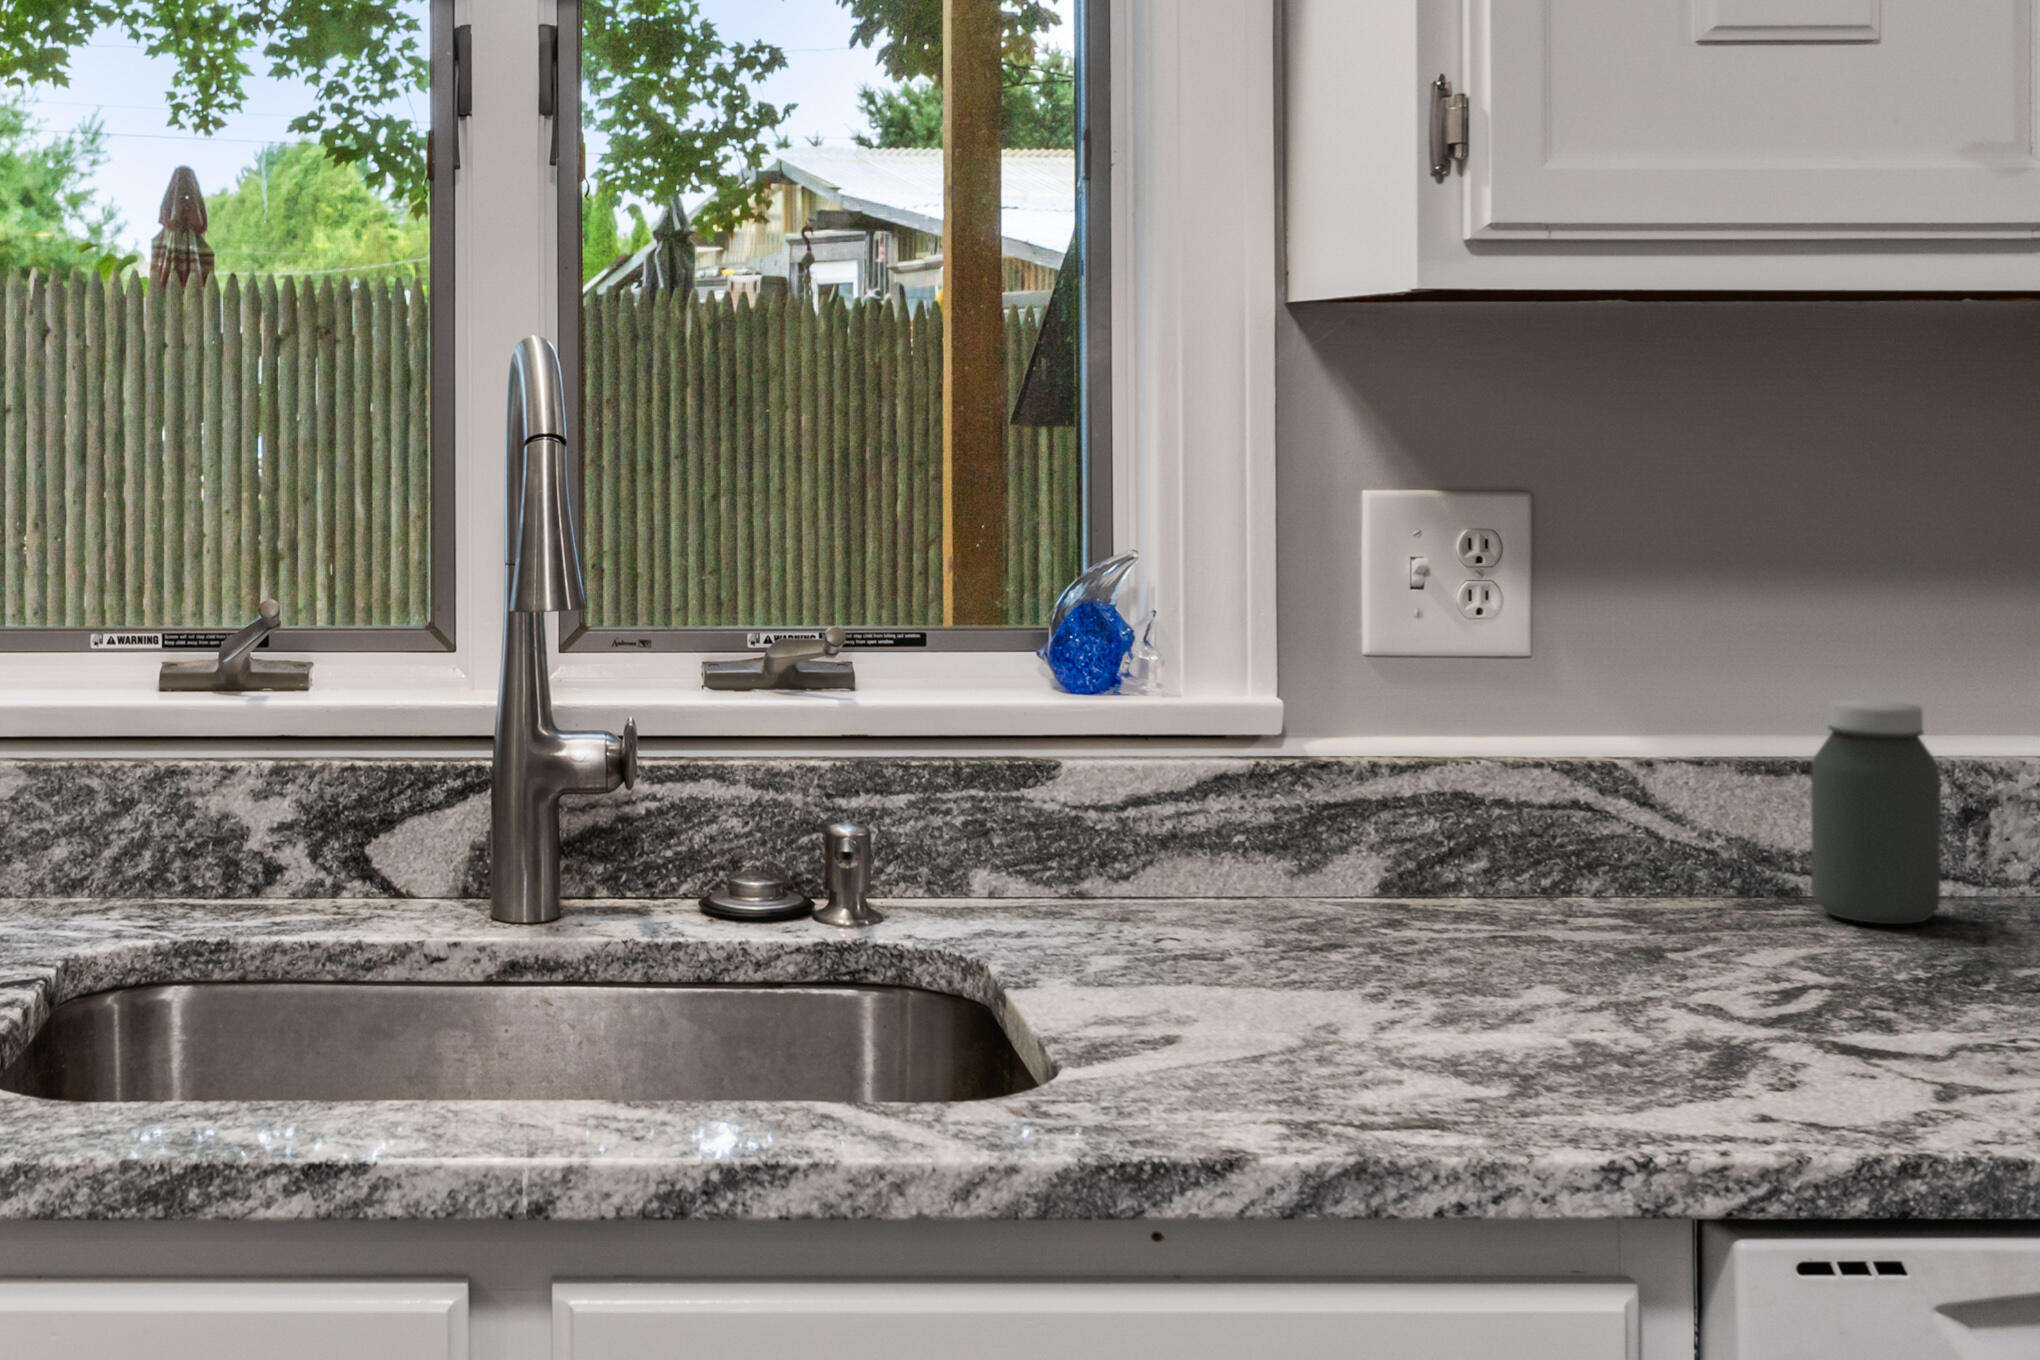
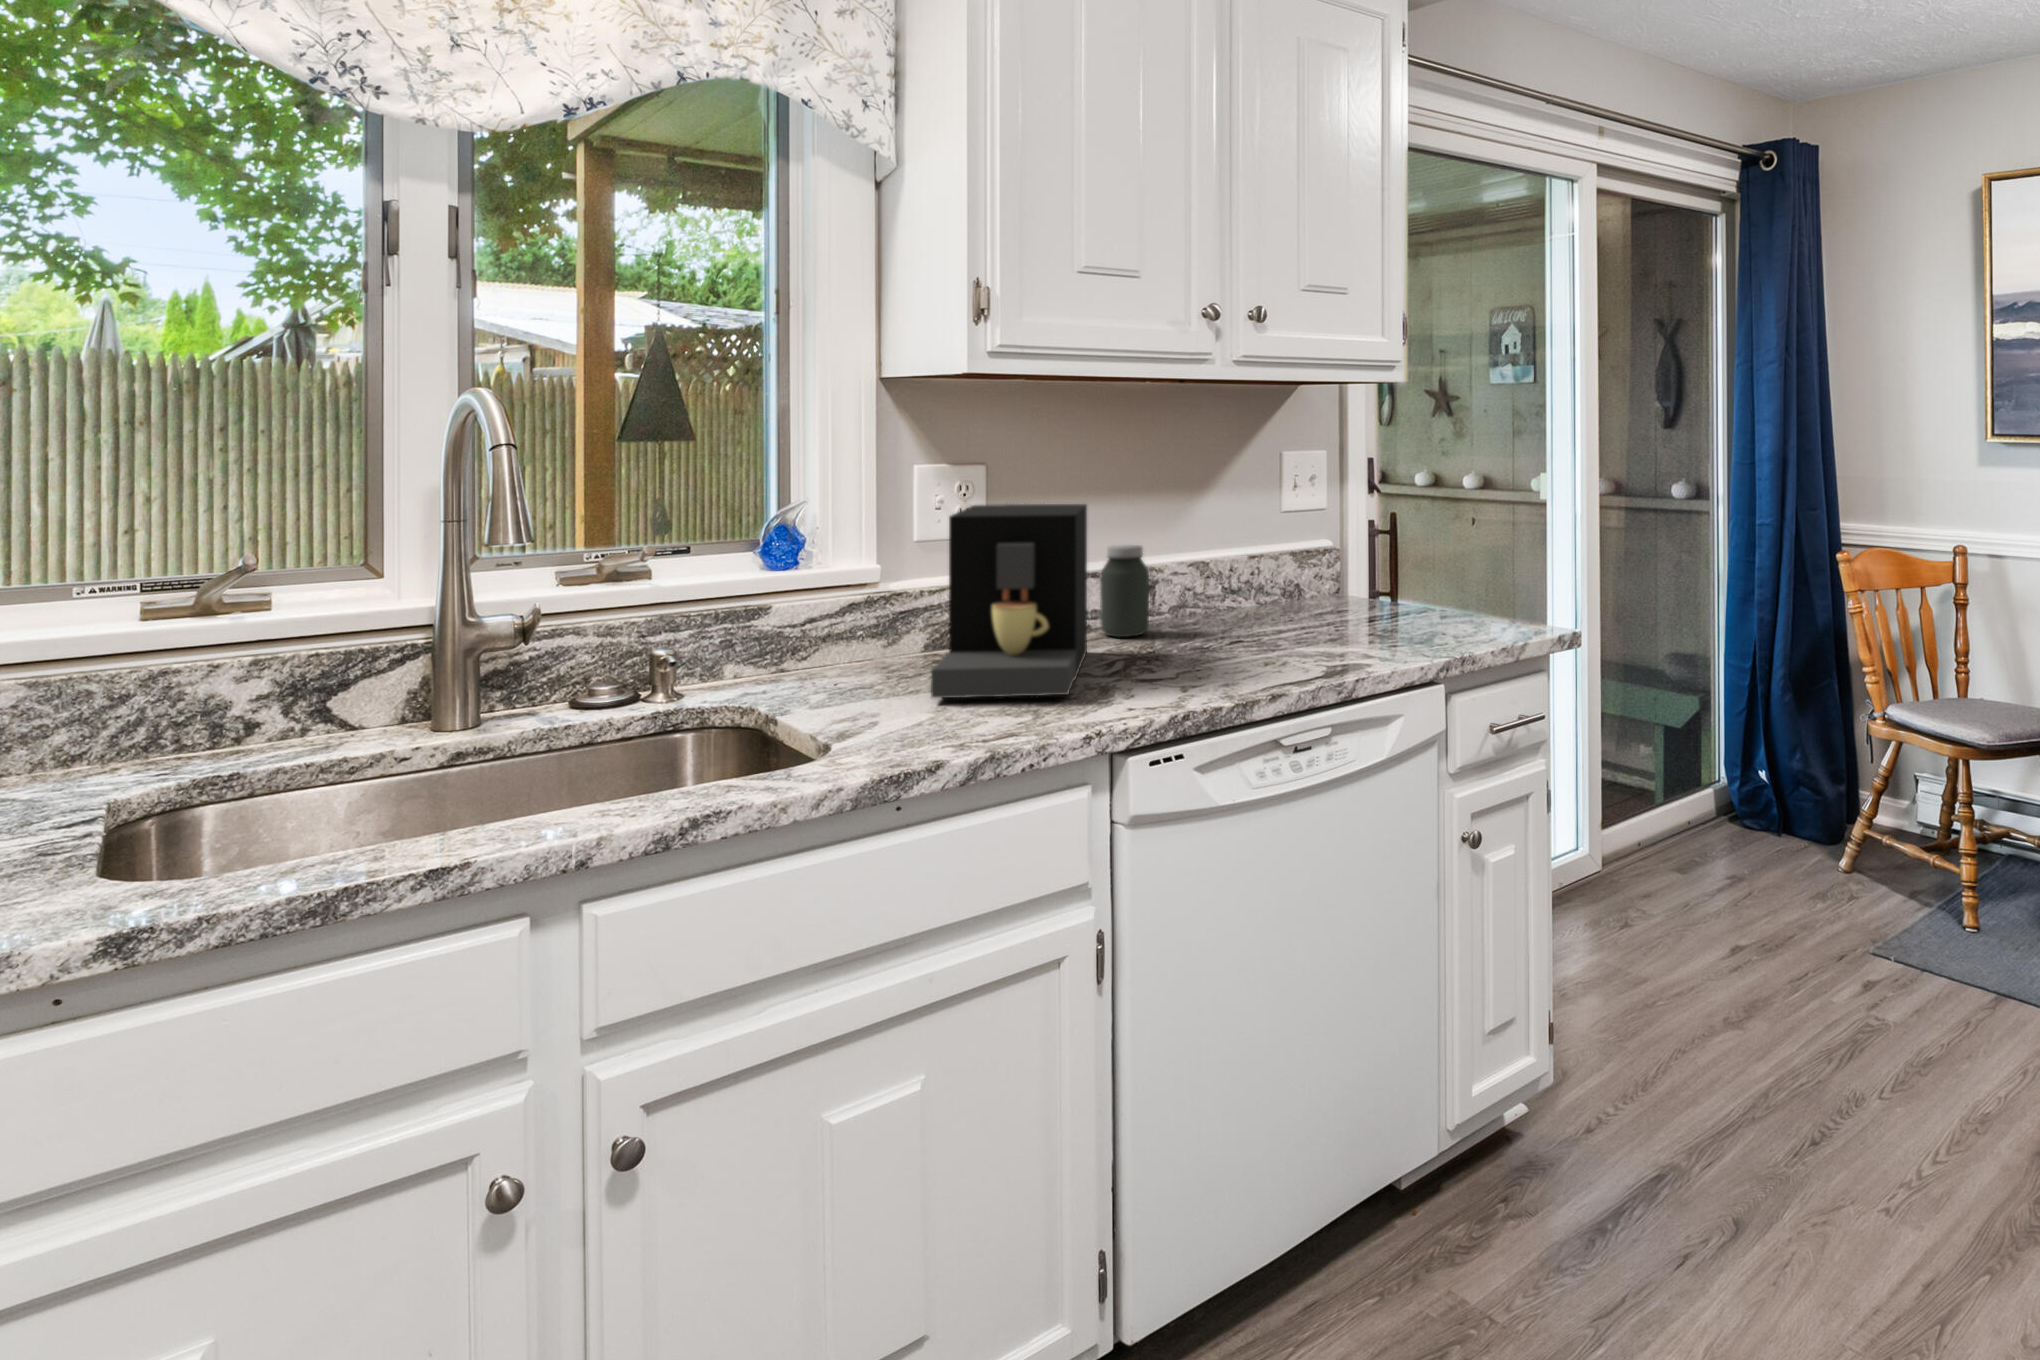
coffee maker: none [1310,585,1749,1047] -> present [931,504,1087,698]

